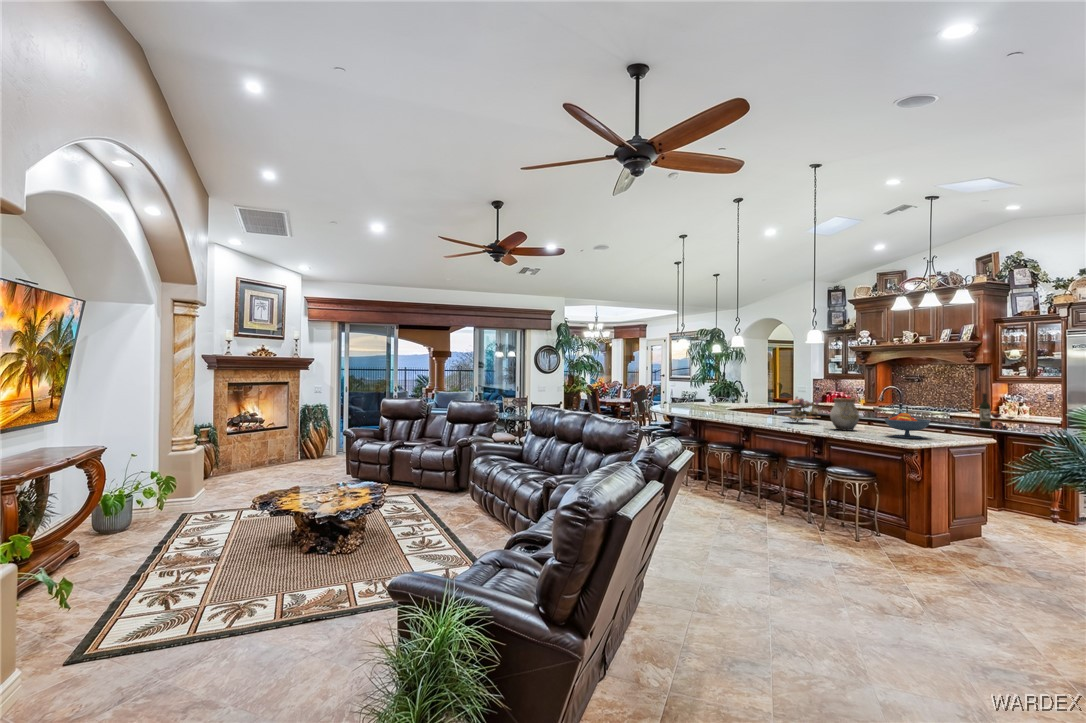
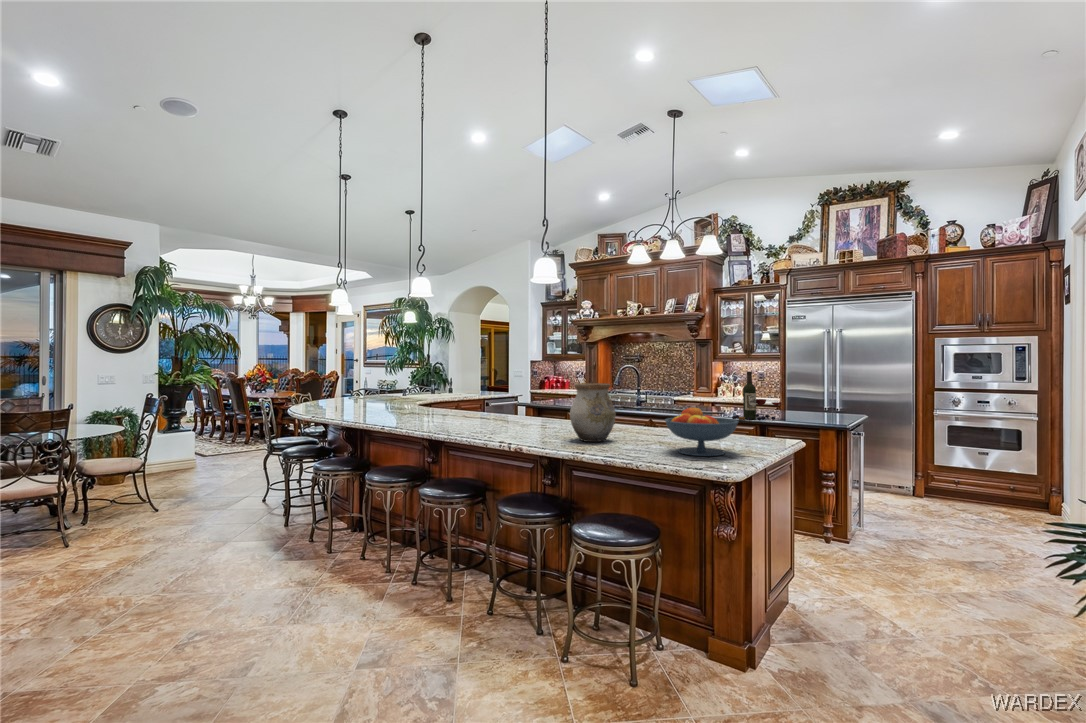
flower arrangement: present [786,396,822,422] -> none [493,379,552,427]

